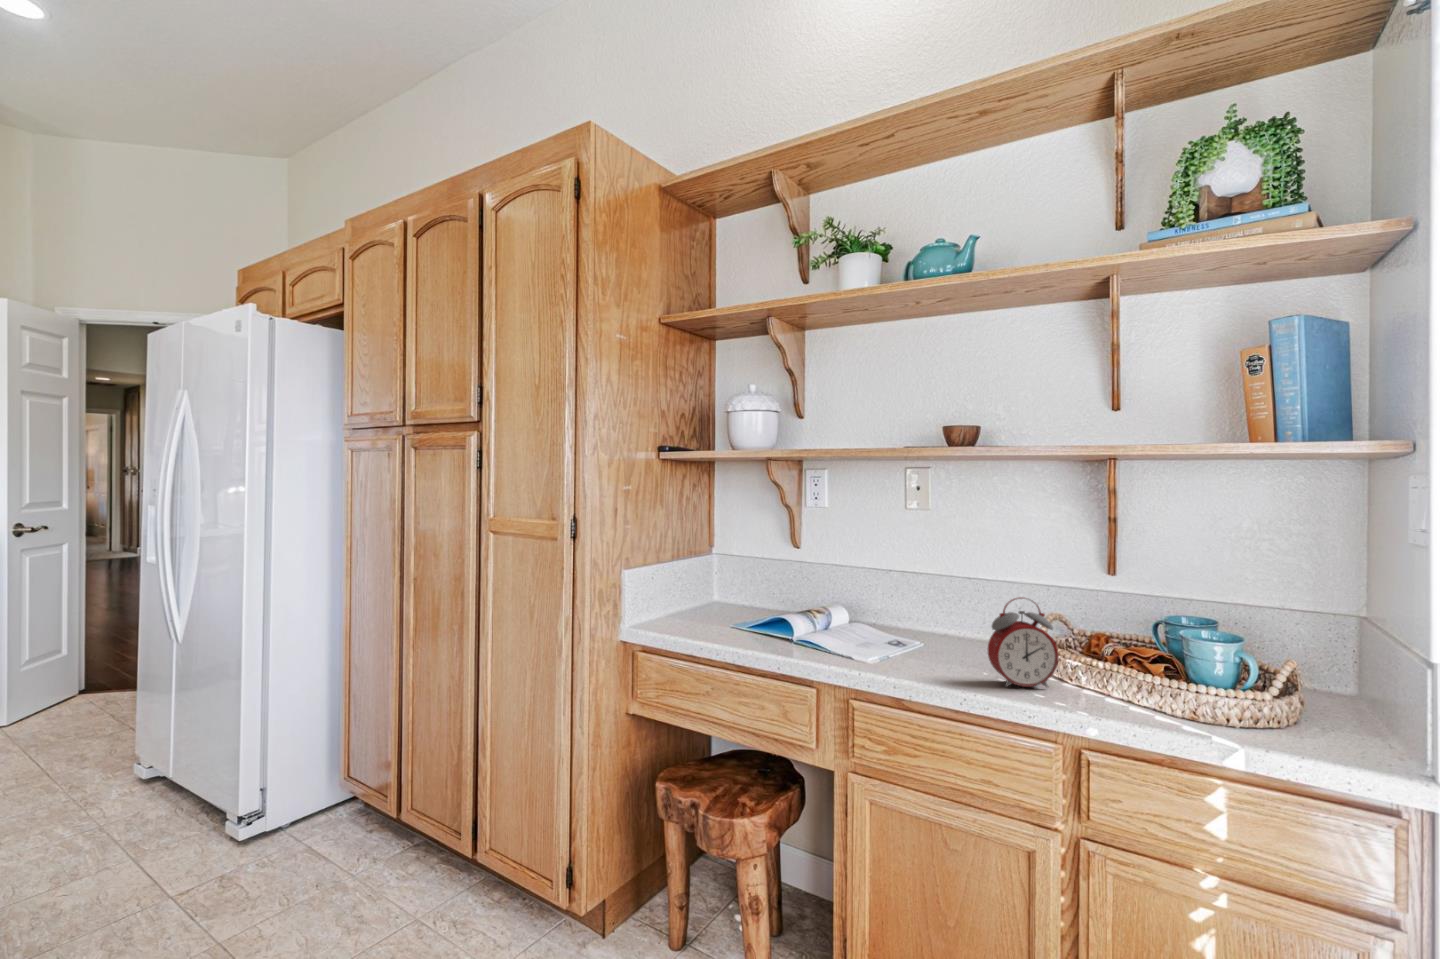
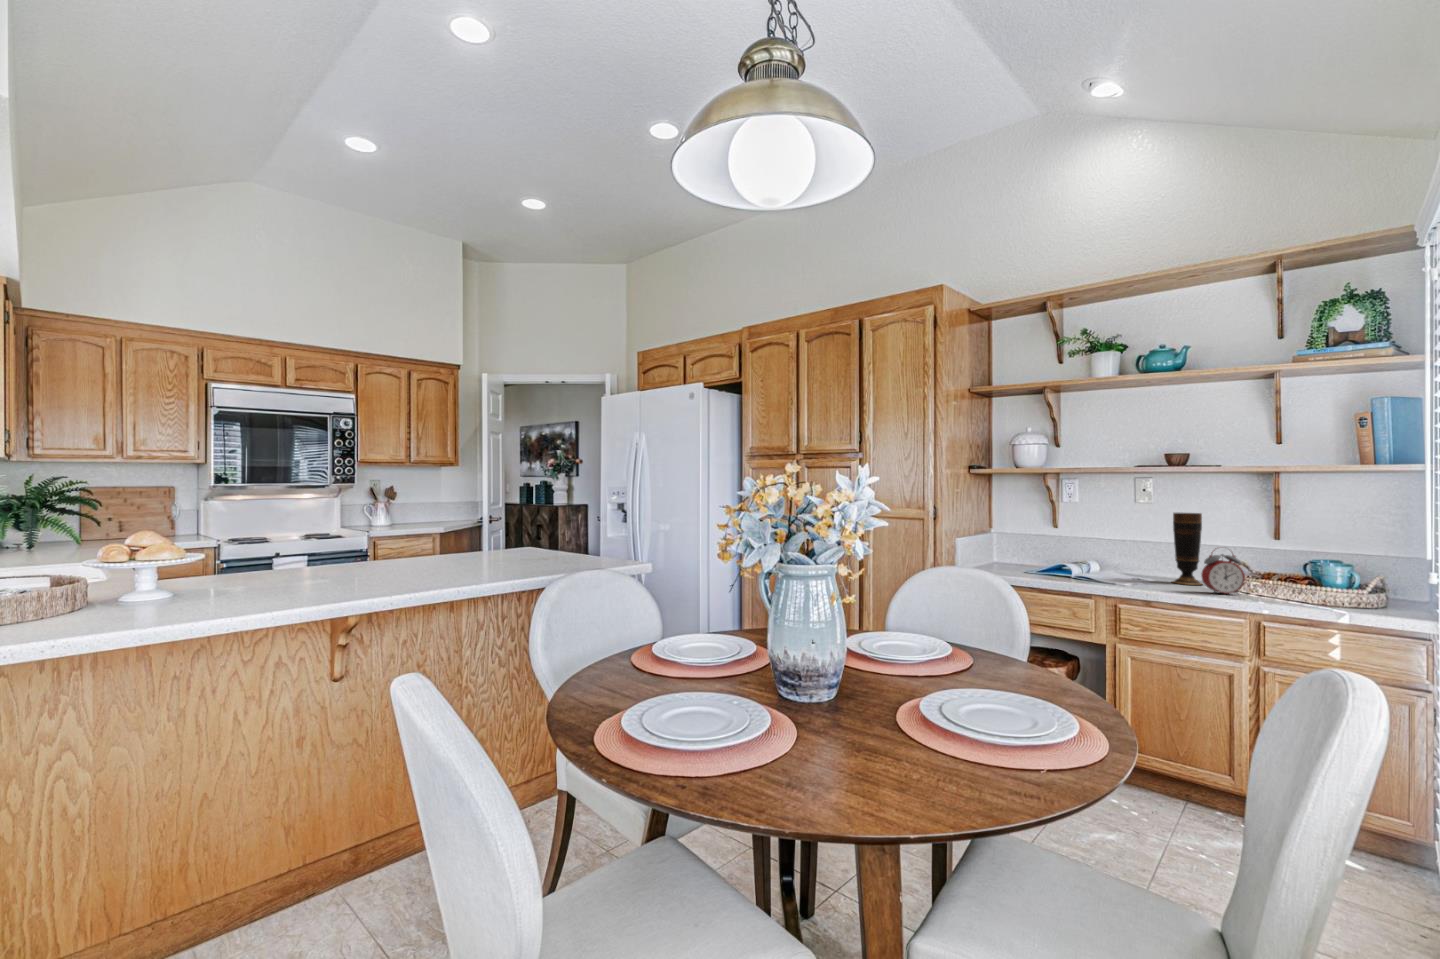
vase: none [949,528,999,658] -> present [1173,513,1202,585]

